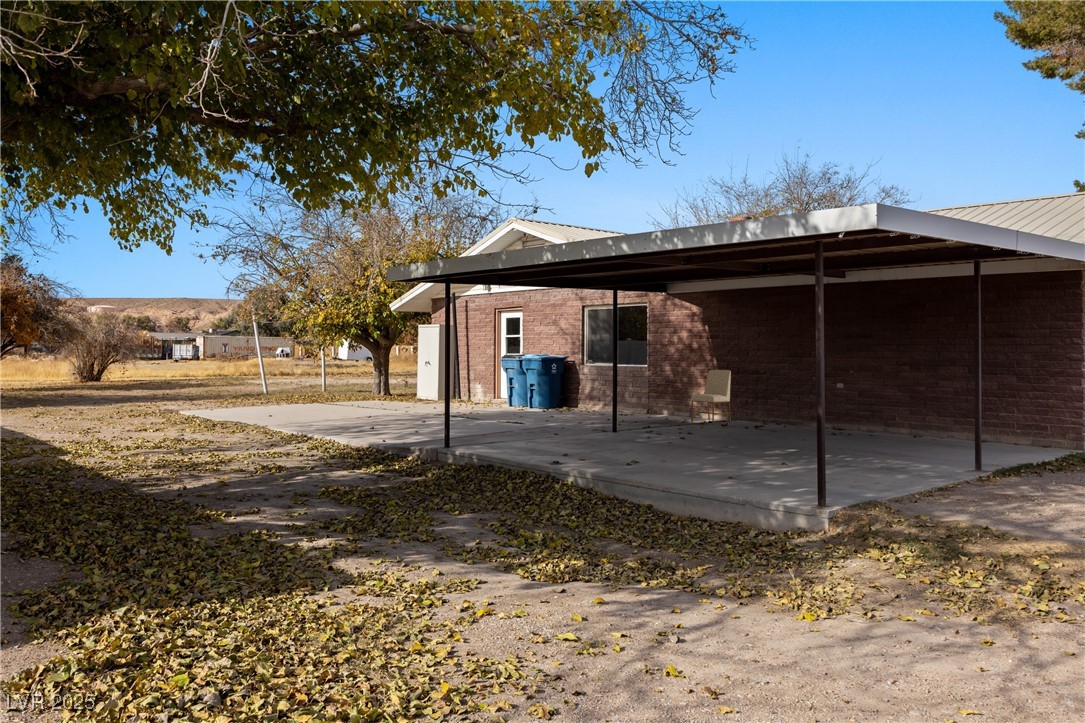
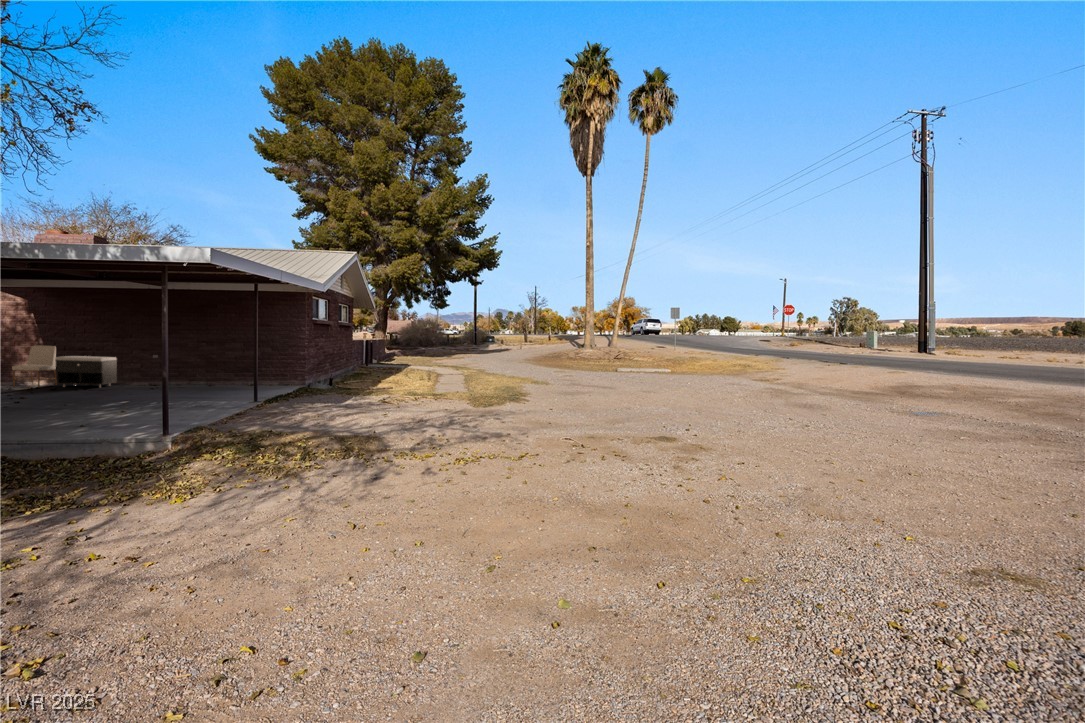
storage bench: none [728,384,791,428] -> present [55,356,117,387]

